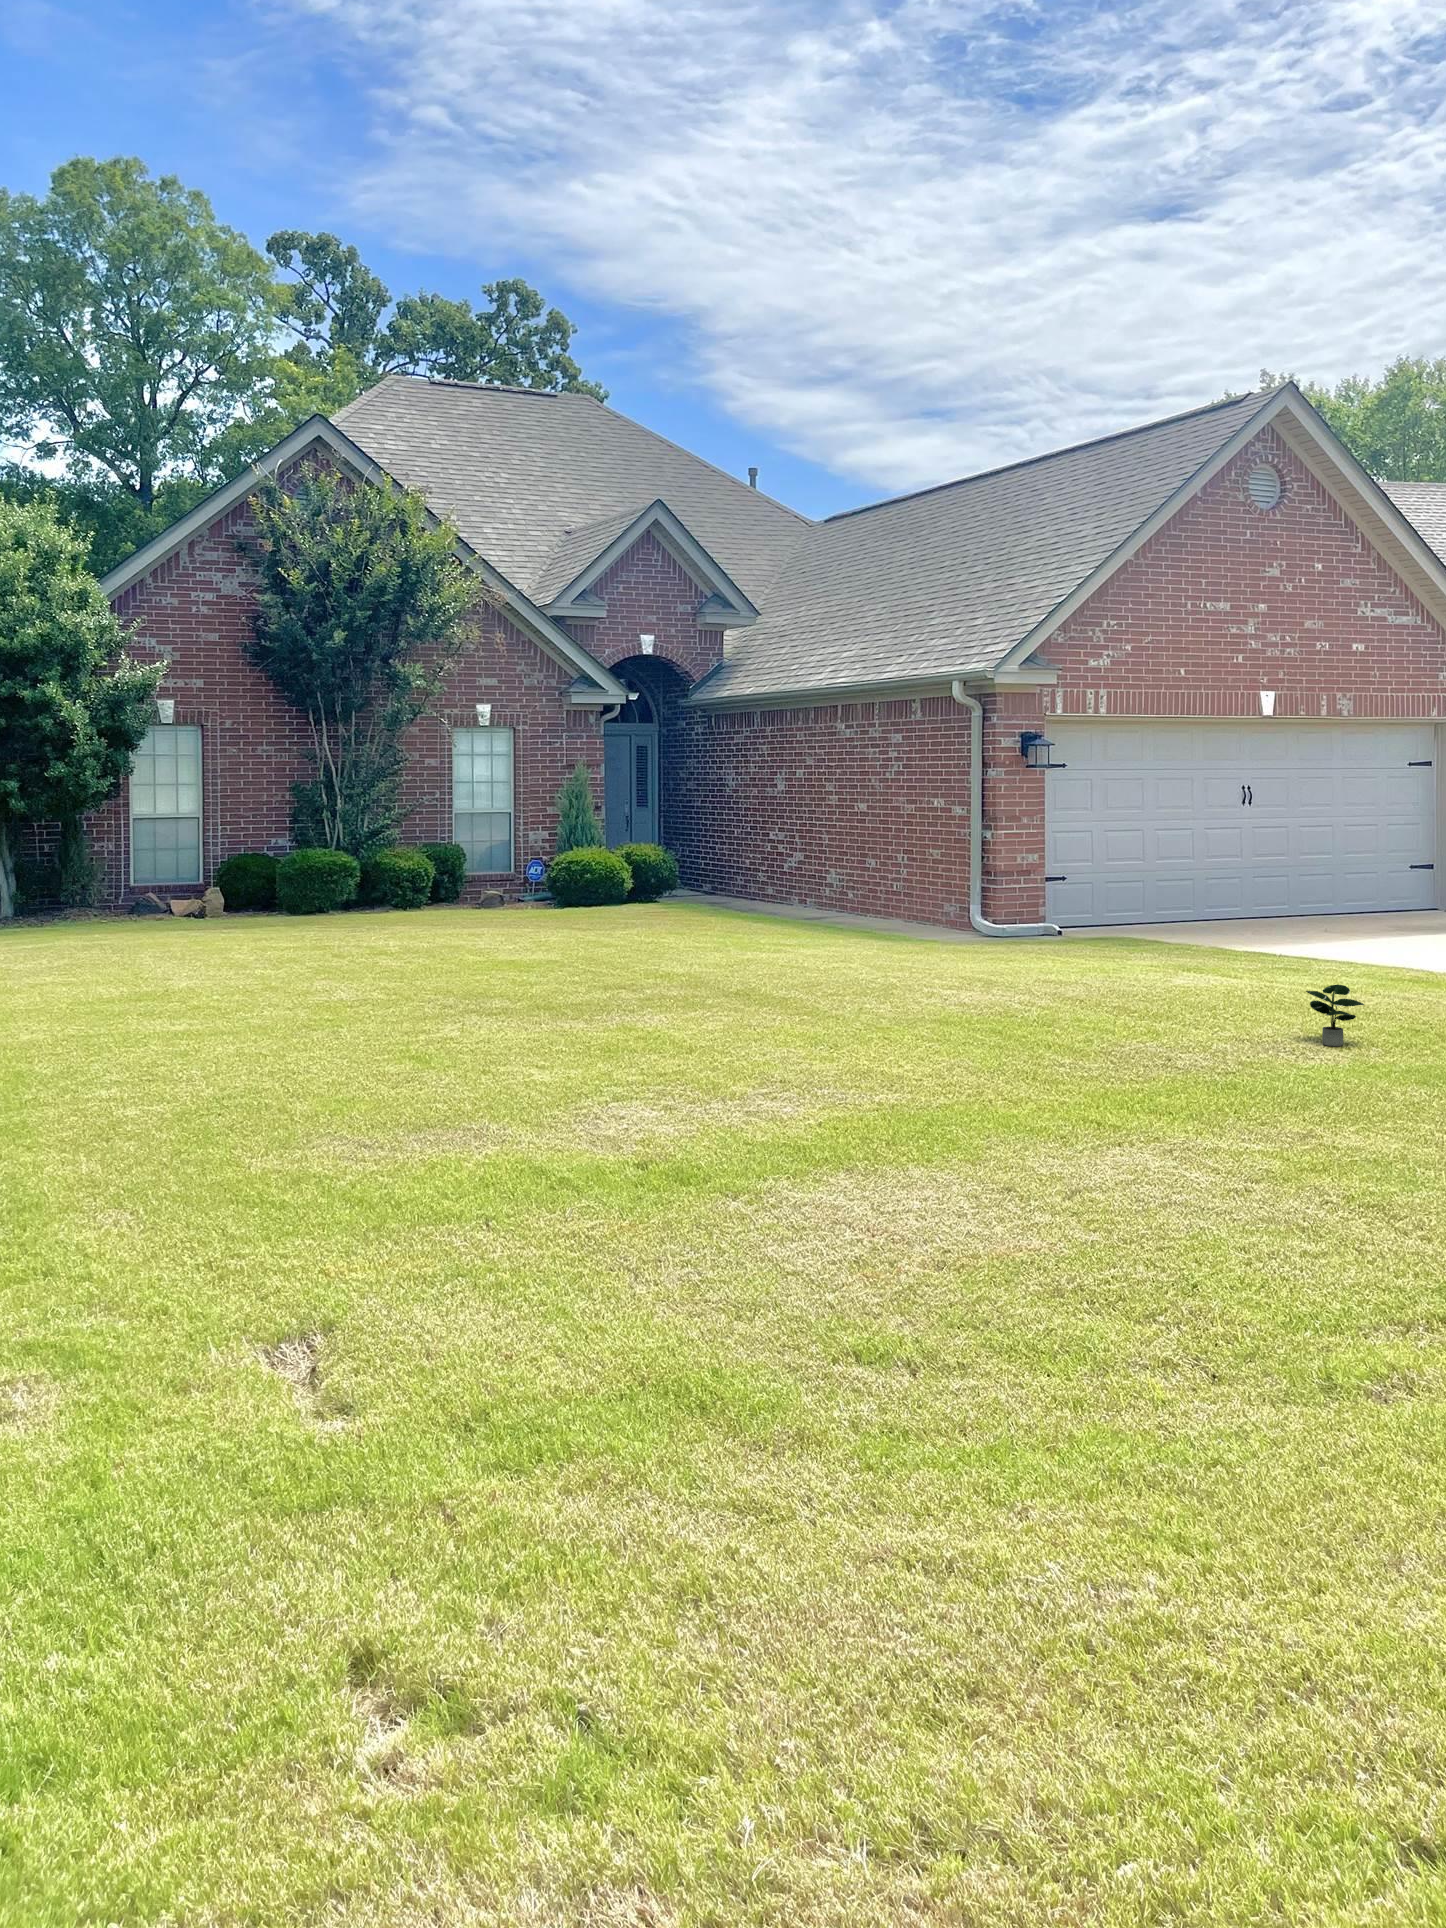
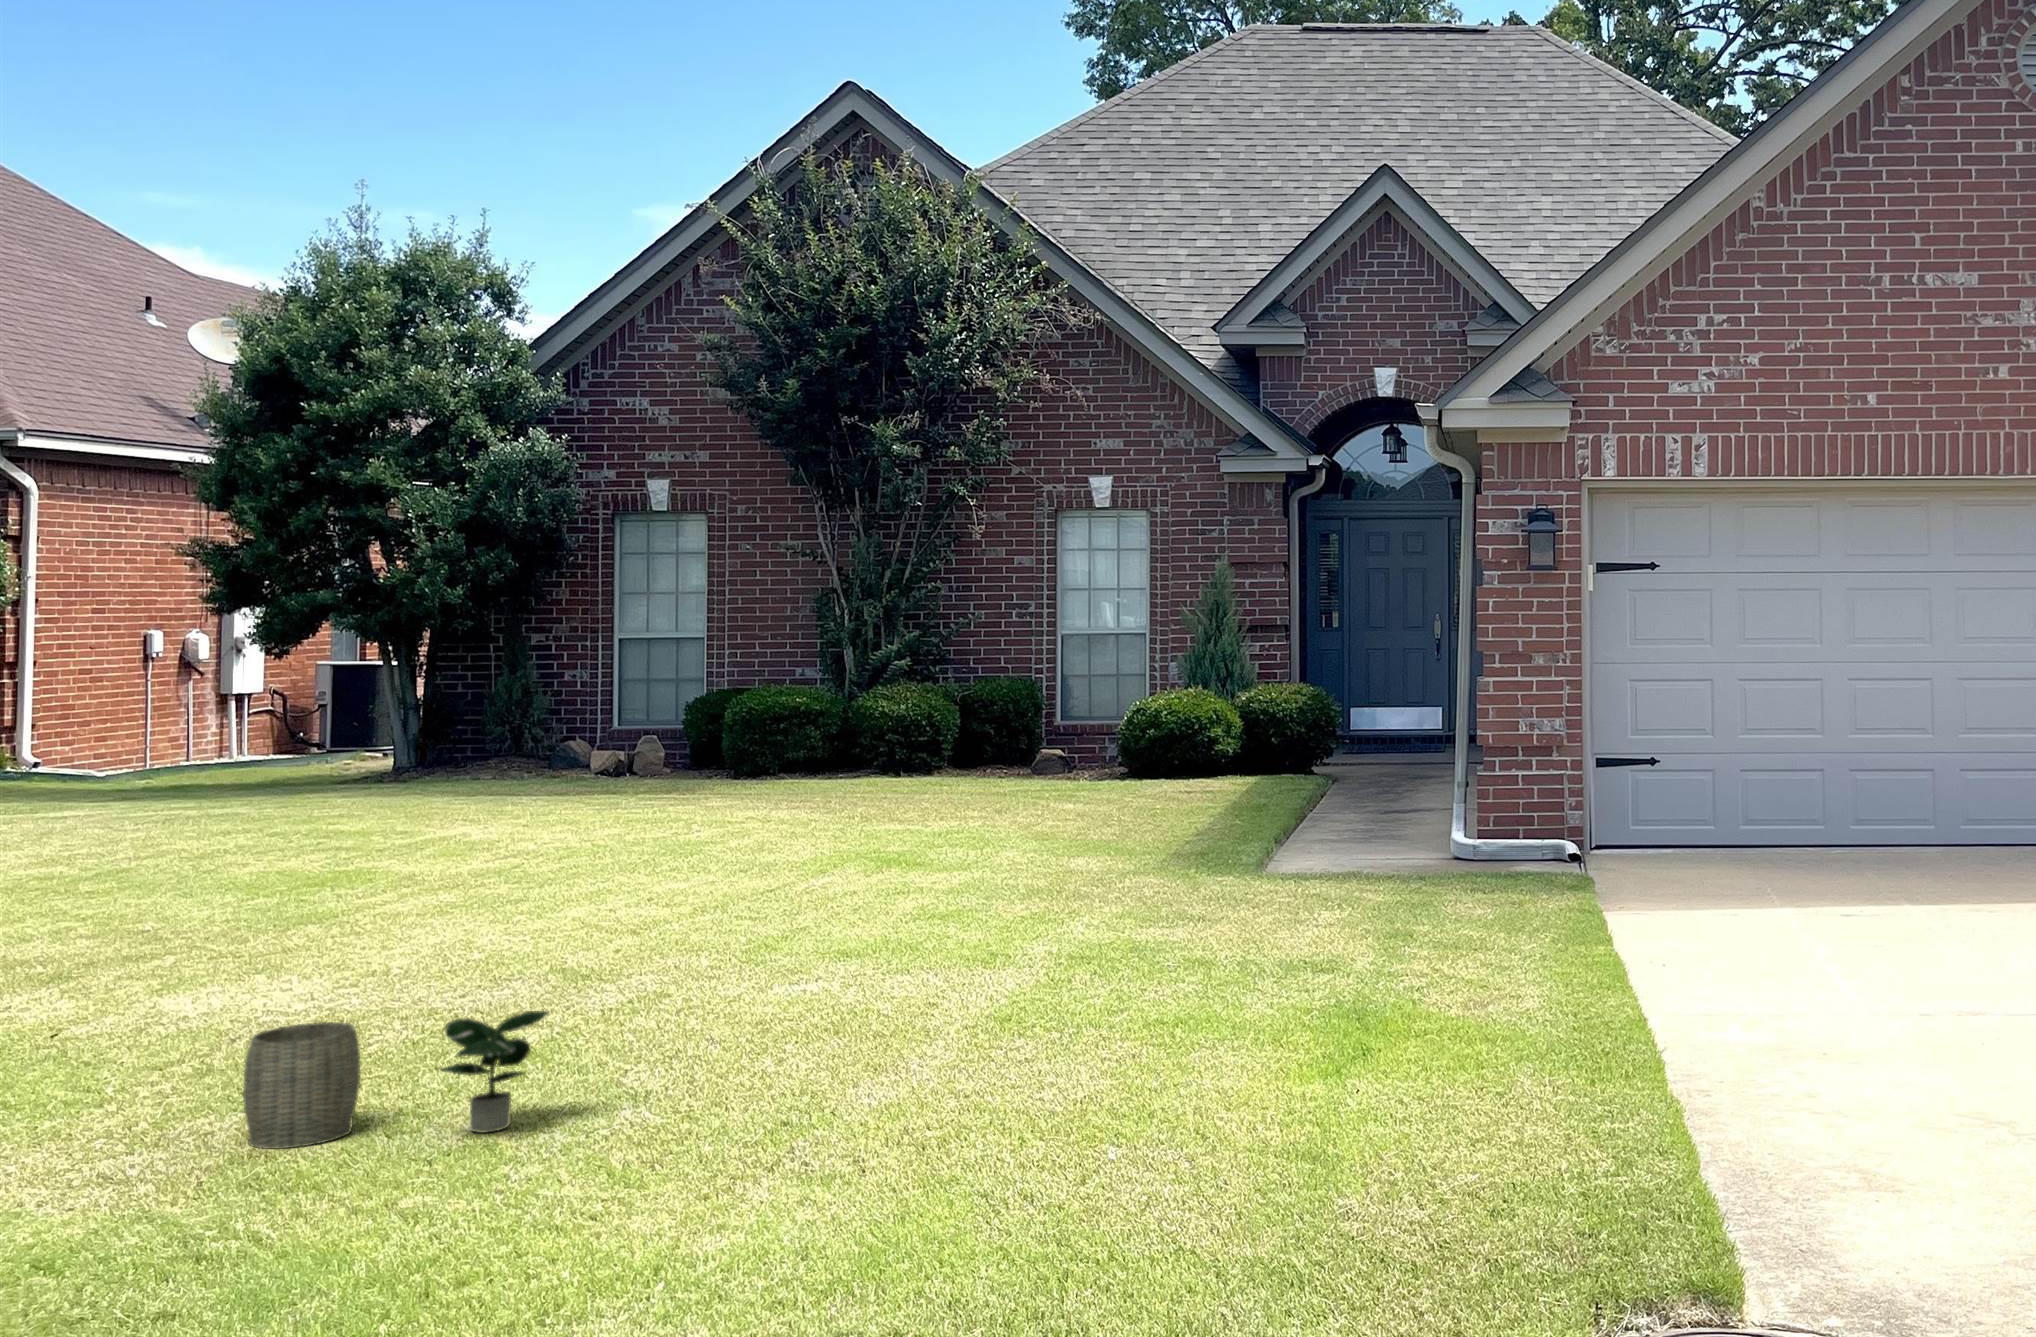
woven basket: none [1242,997,1300,1060] -> present [243,1022,360,1149]

